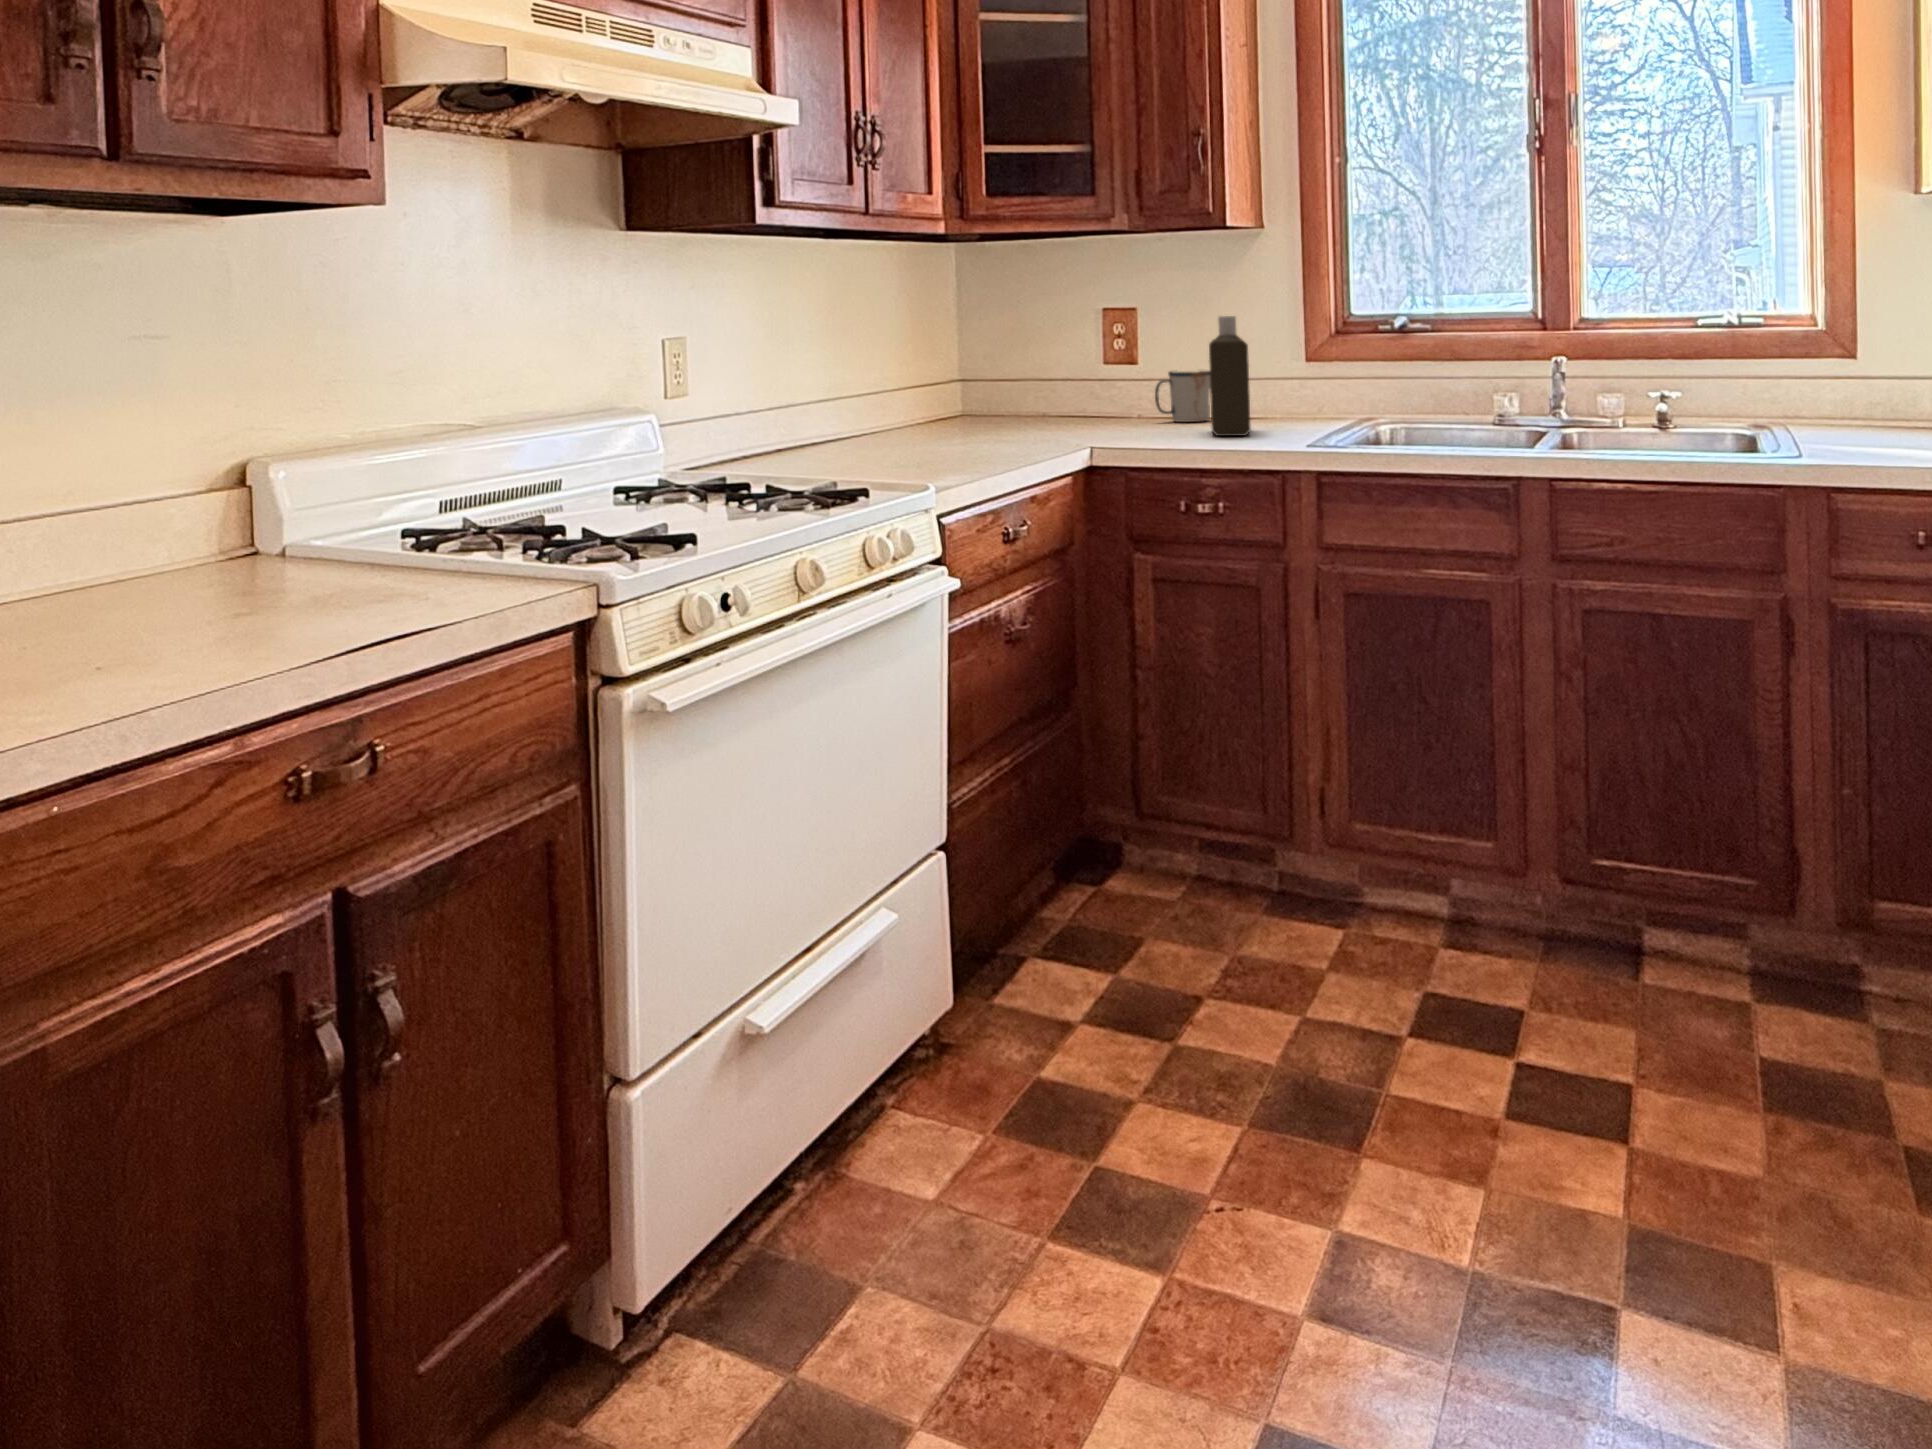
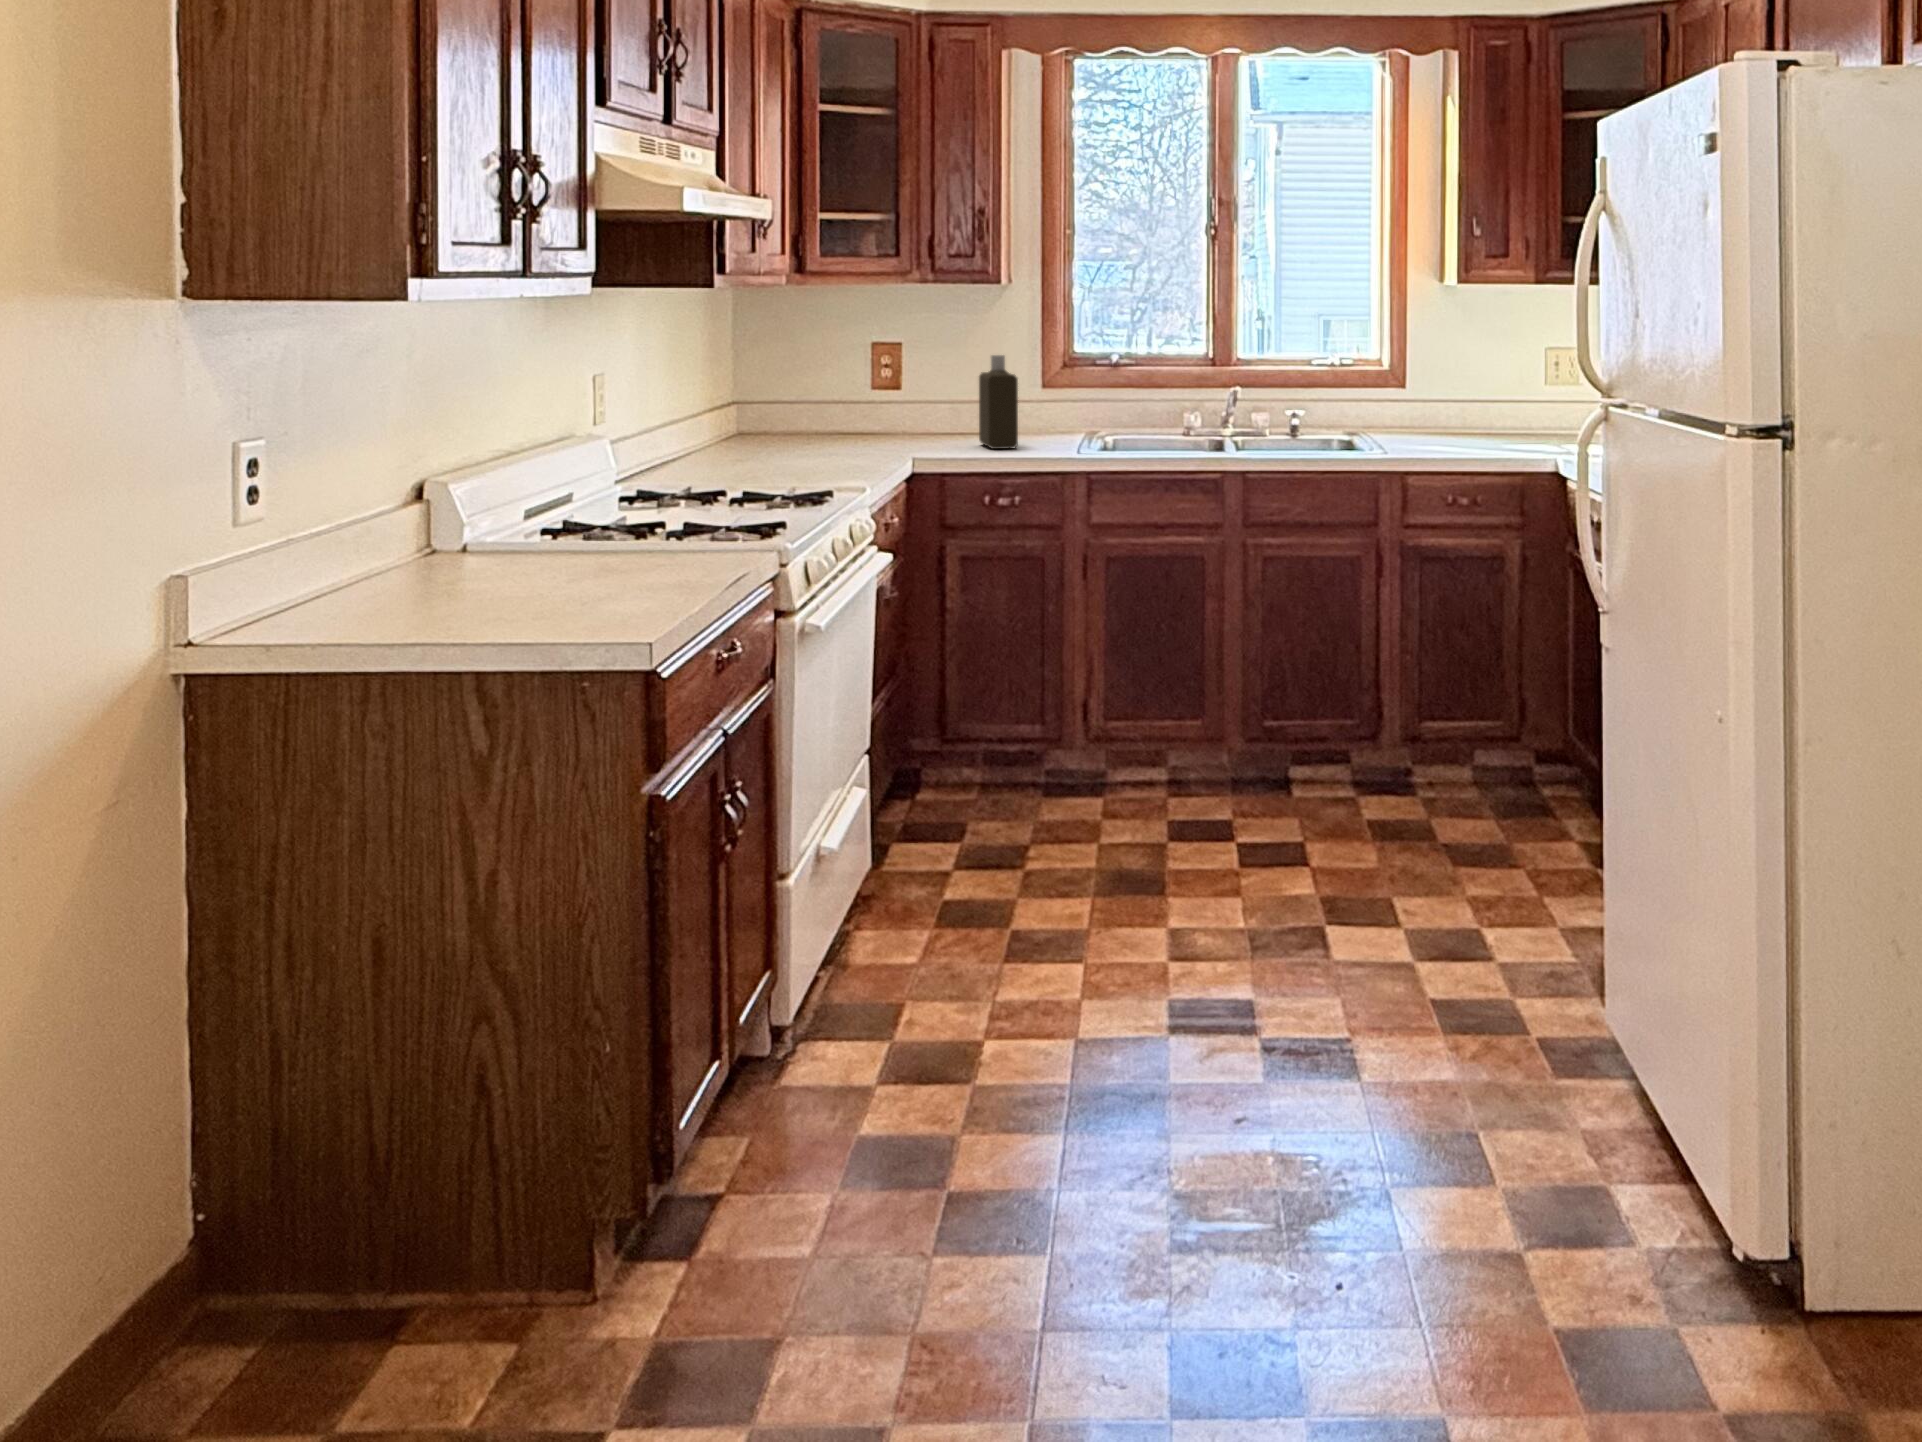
mug: present [1155,371,1210,422] -> none [919,395,964,438]

